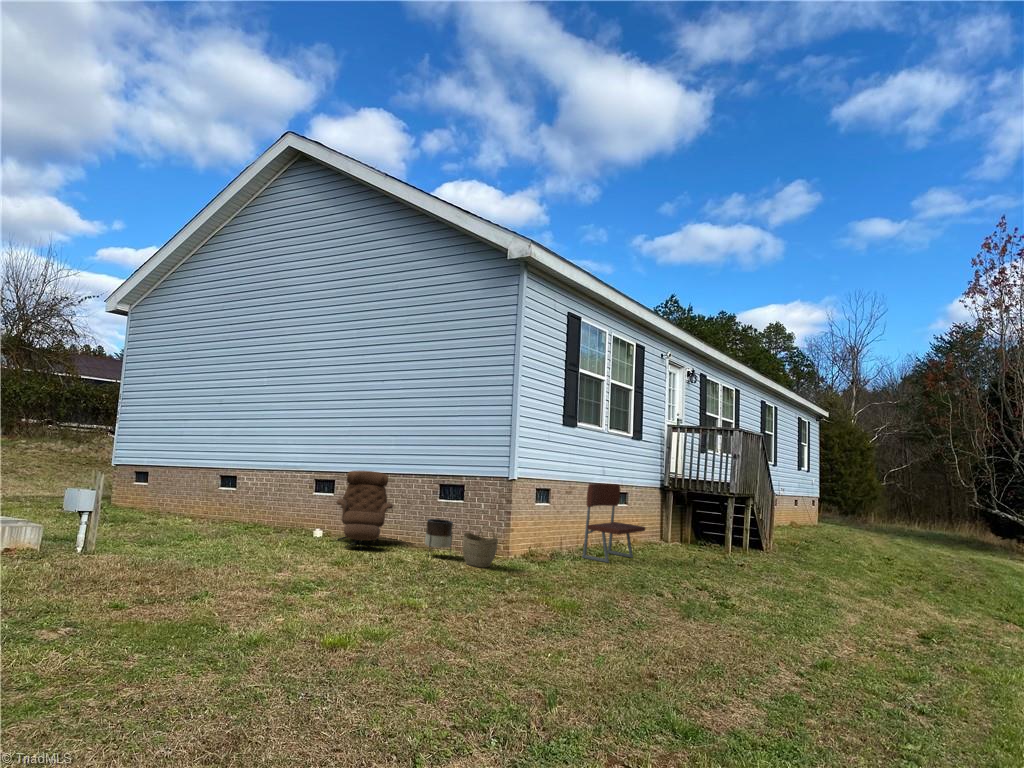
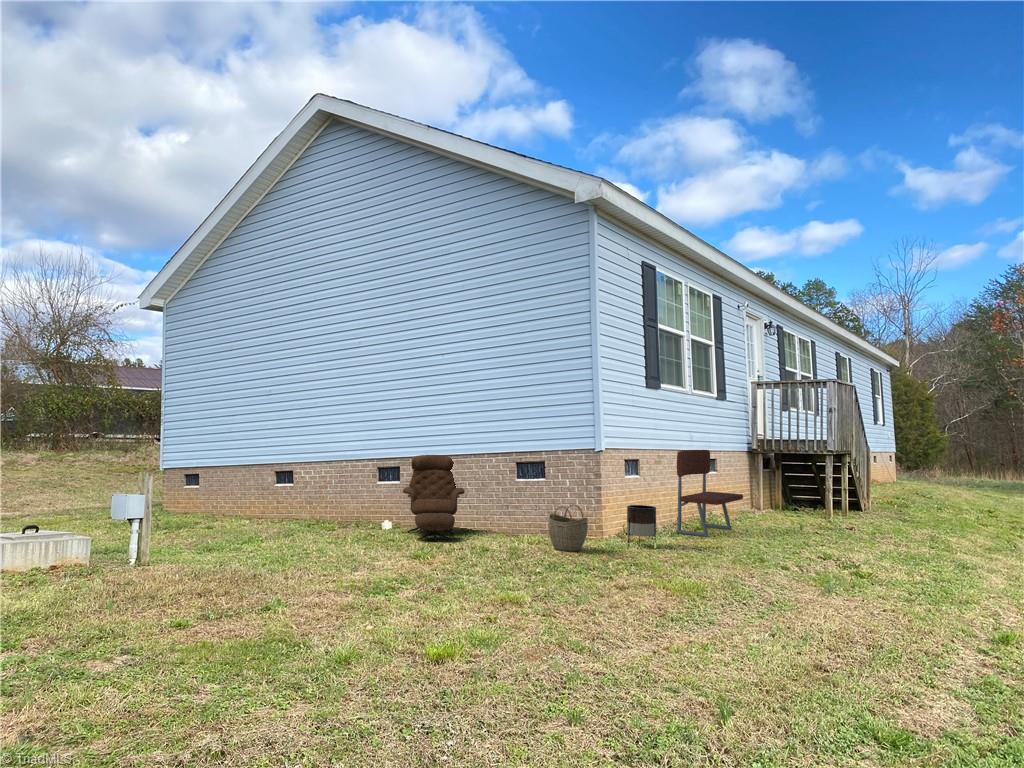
planter: present [425,519,453,556] -> present [627,505,656,547]

